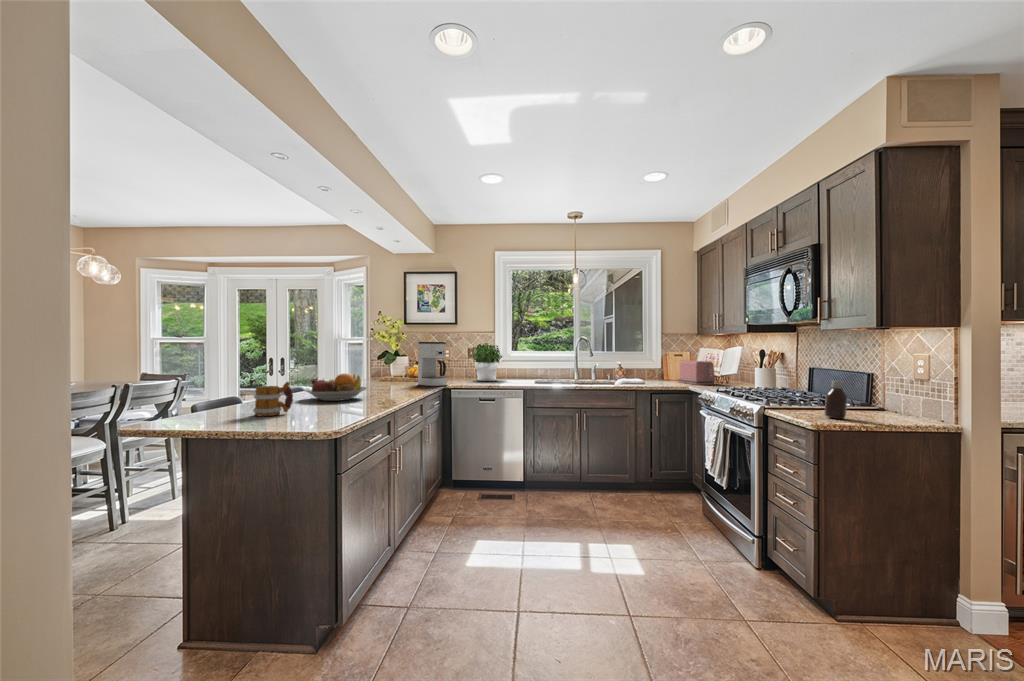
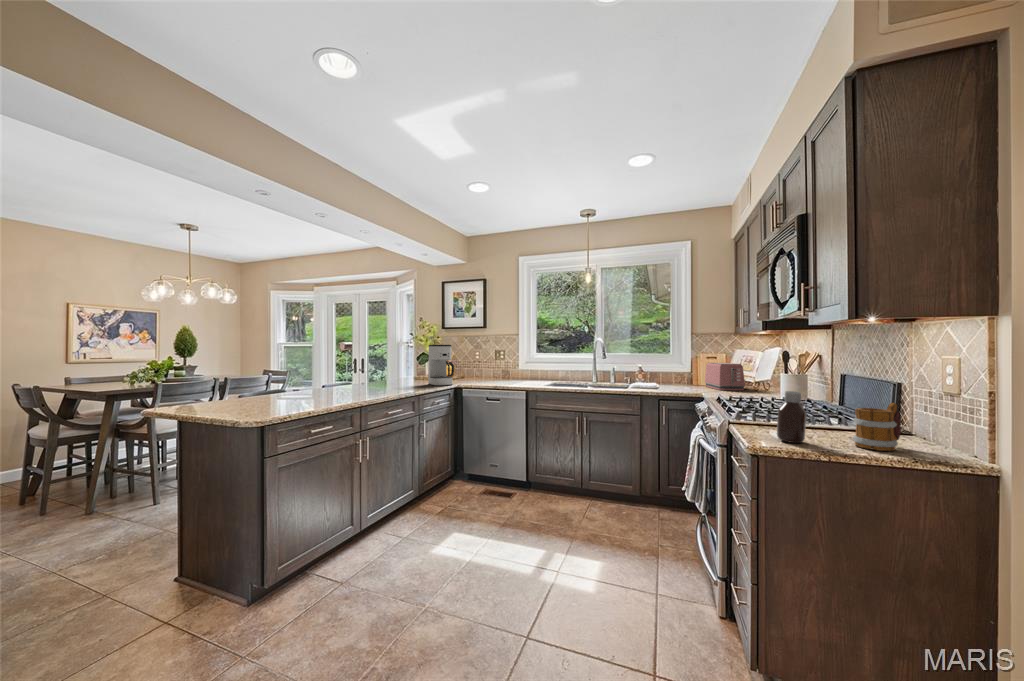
potted plant: present [470,343,502,381] -> none [490,345,519,381]
fruit bowl: present [304,374,367,401] -> none [290,373,347,397]
mug: present [253,382,293,416] -> present [853,403,901,451]

